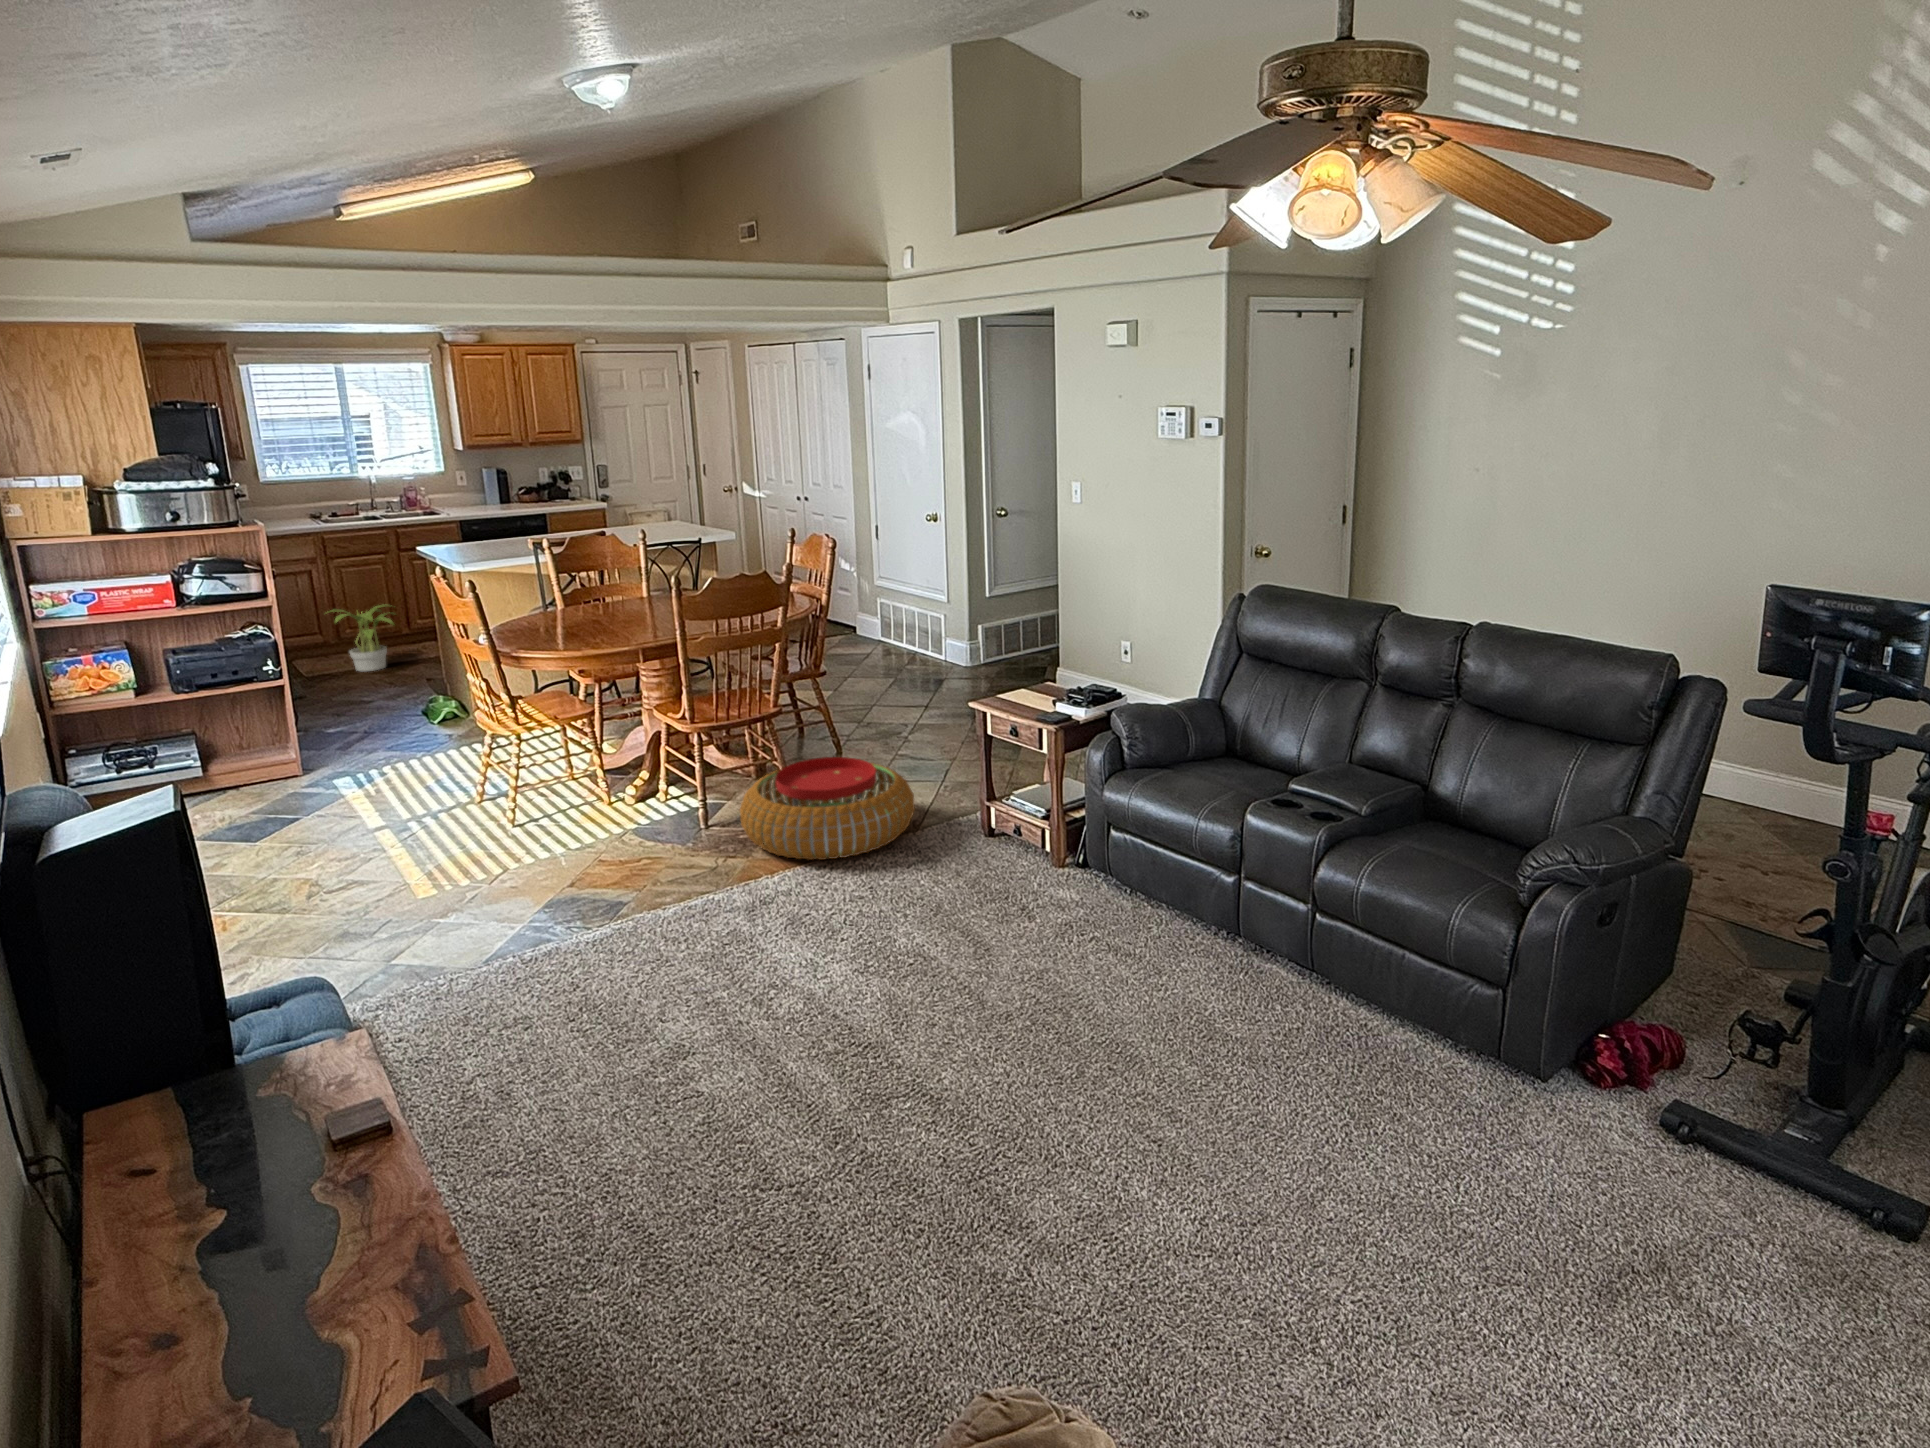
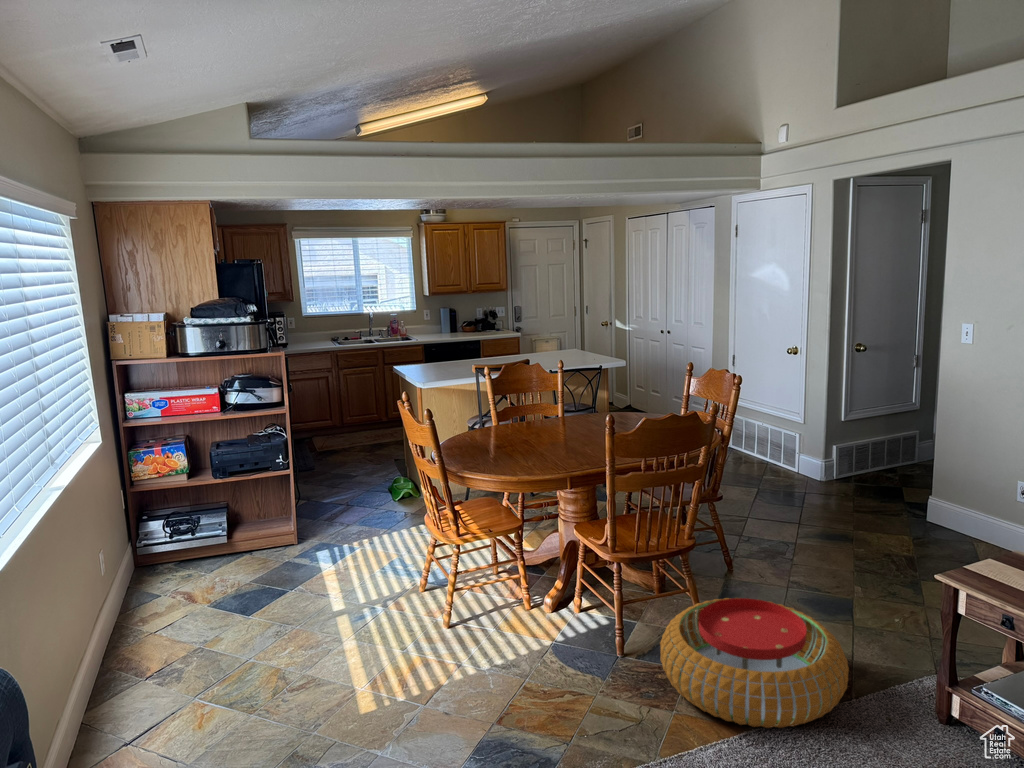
potted plant: present [330,605,395,671] -> none [332,403,379,450]

